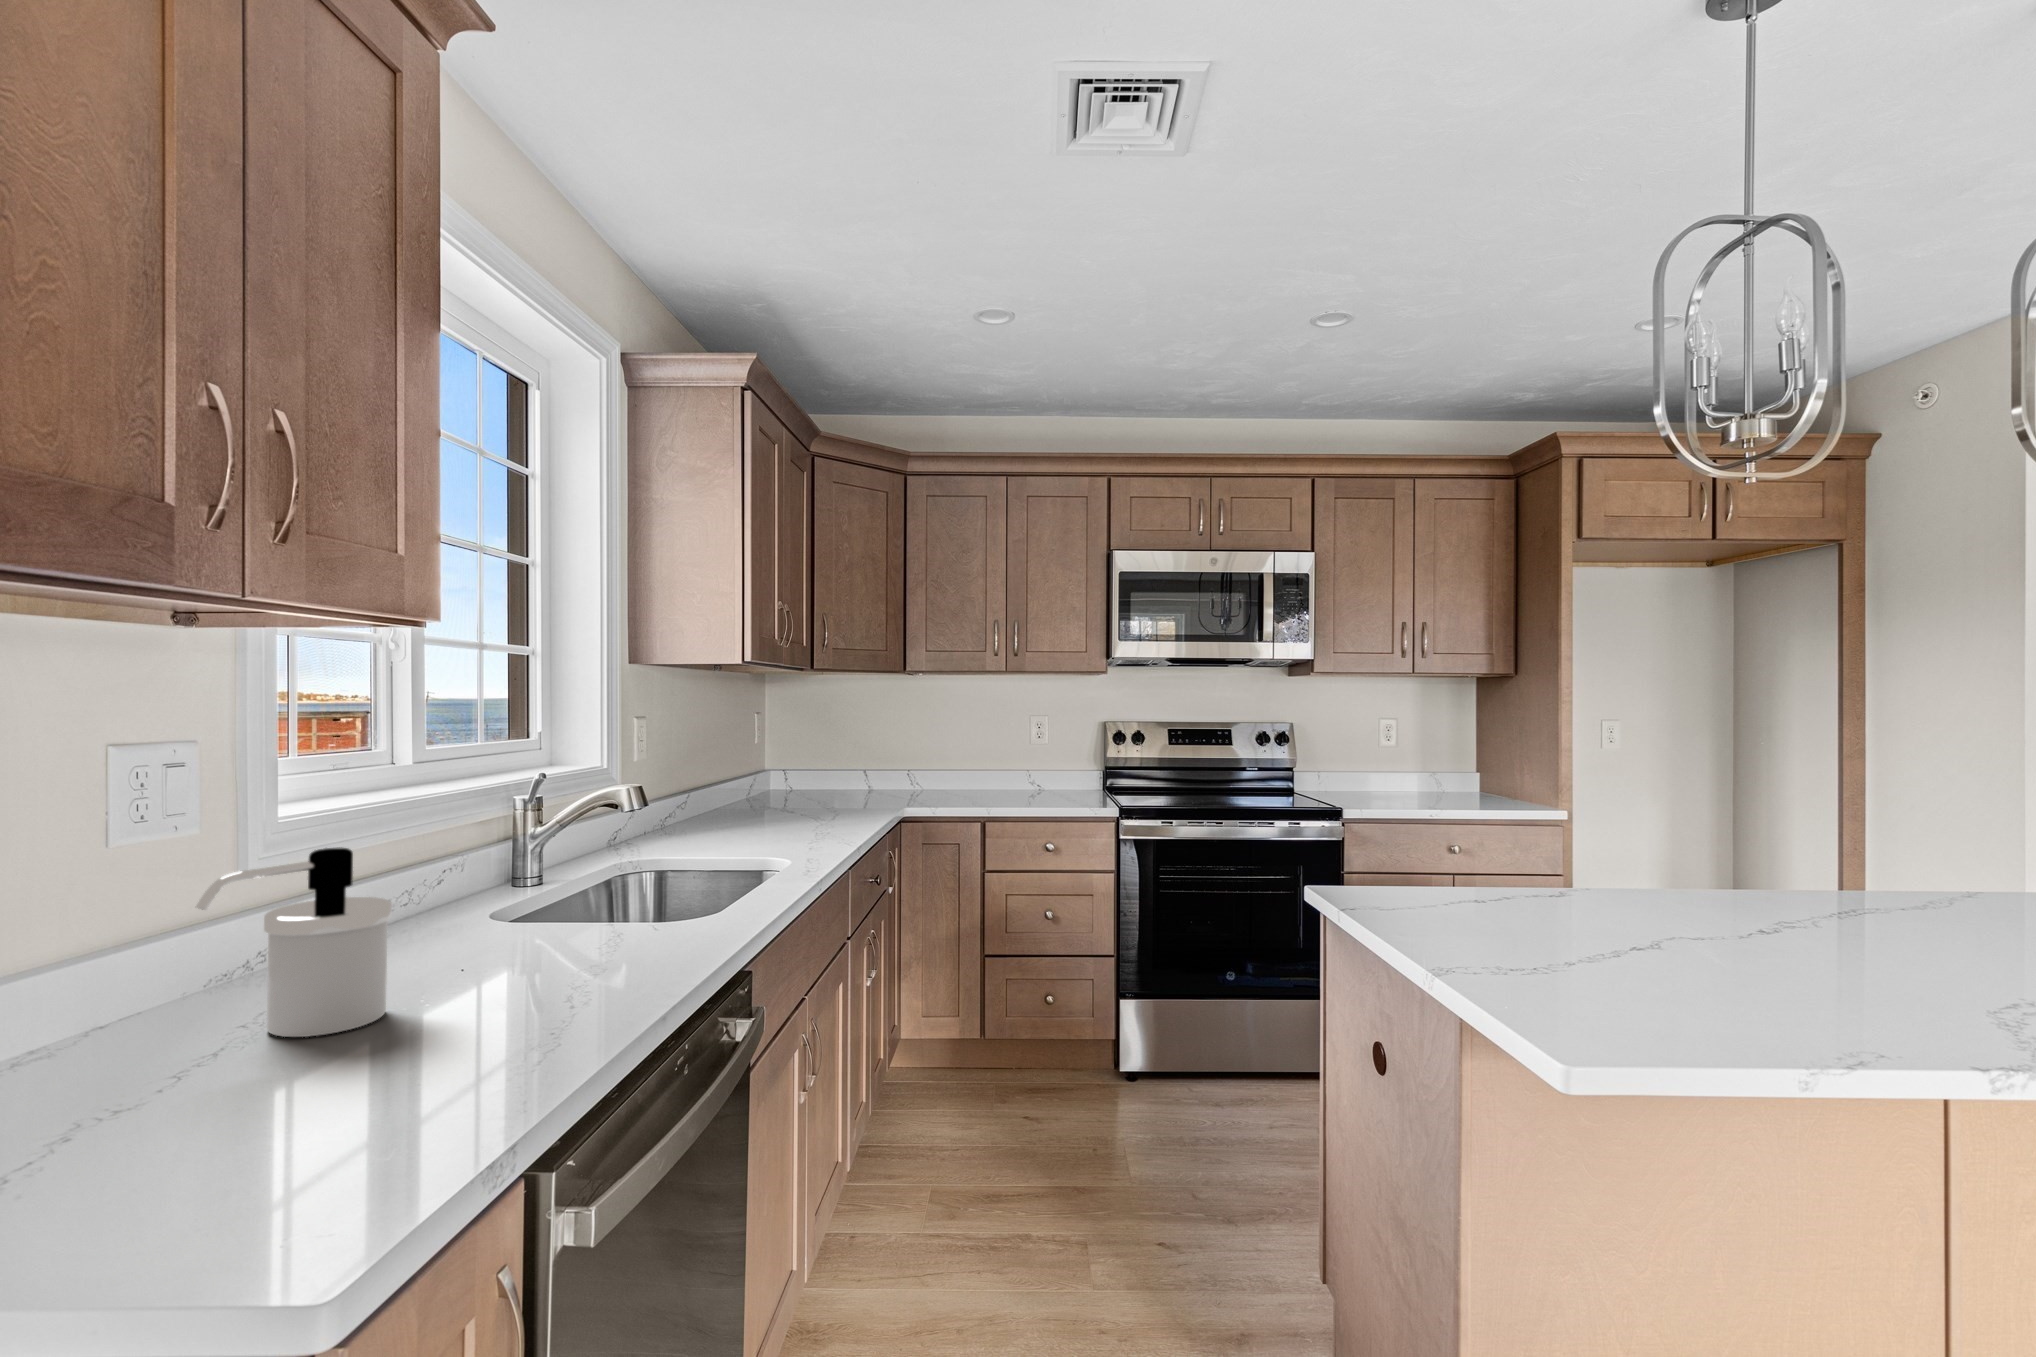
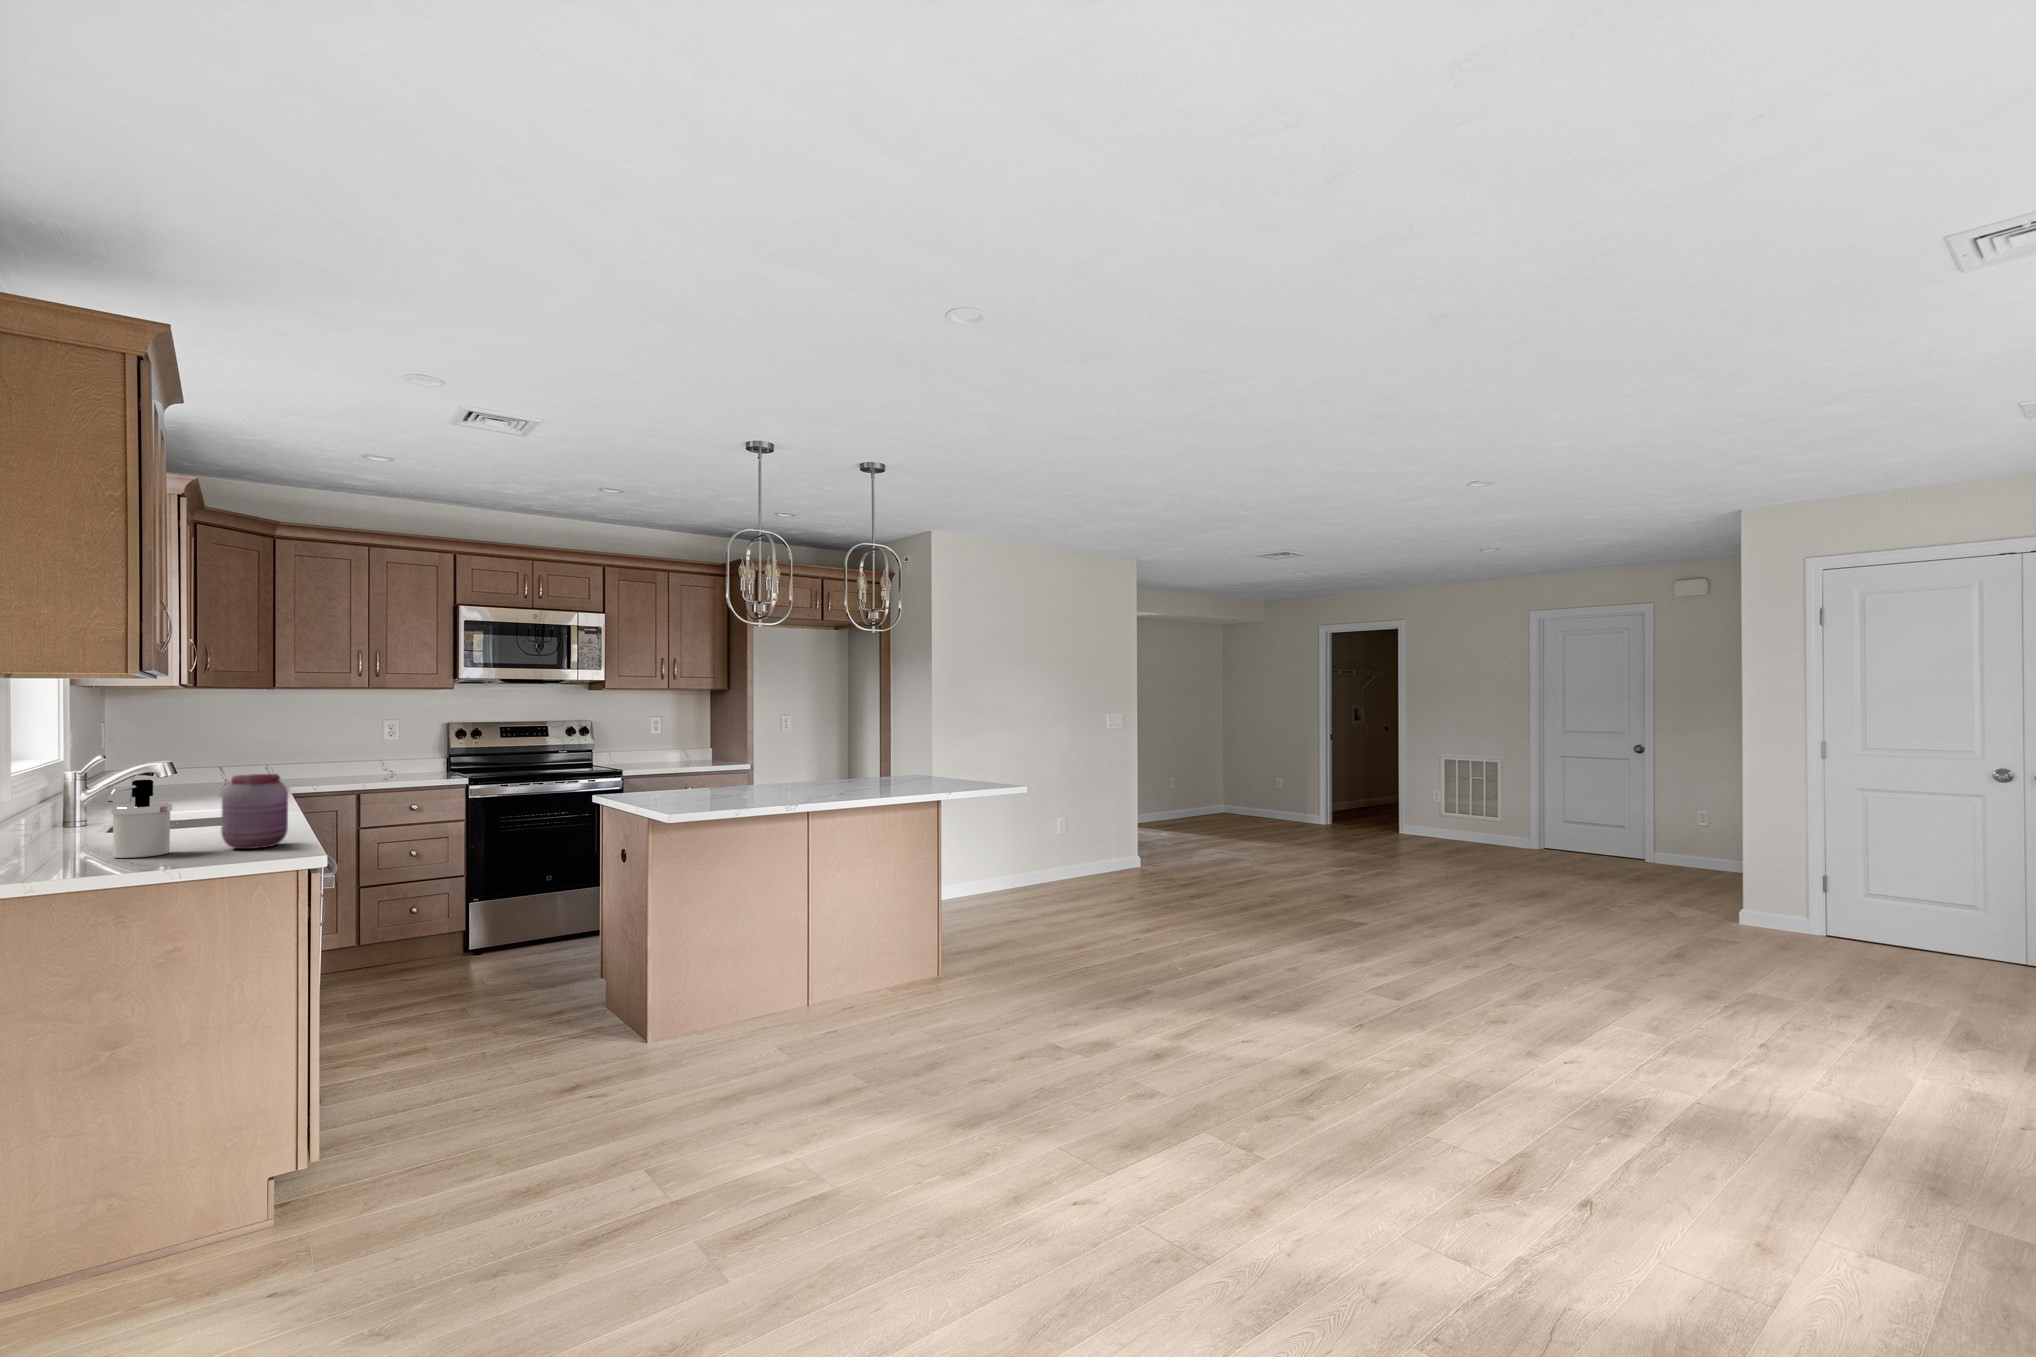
jar: none [448,847,595,1043] -> present [221,774,288,849]

